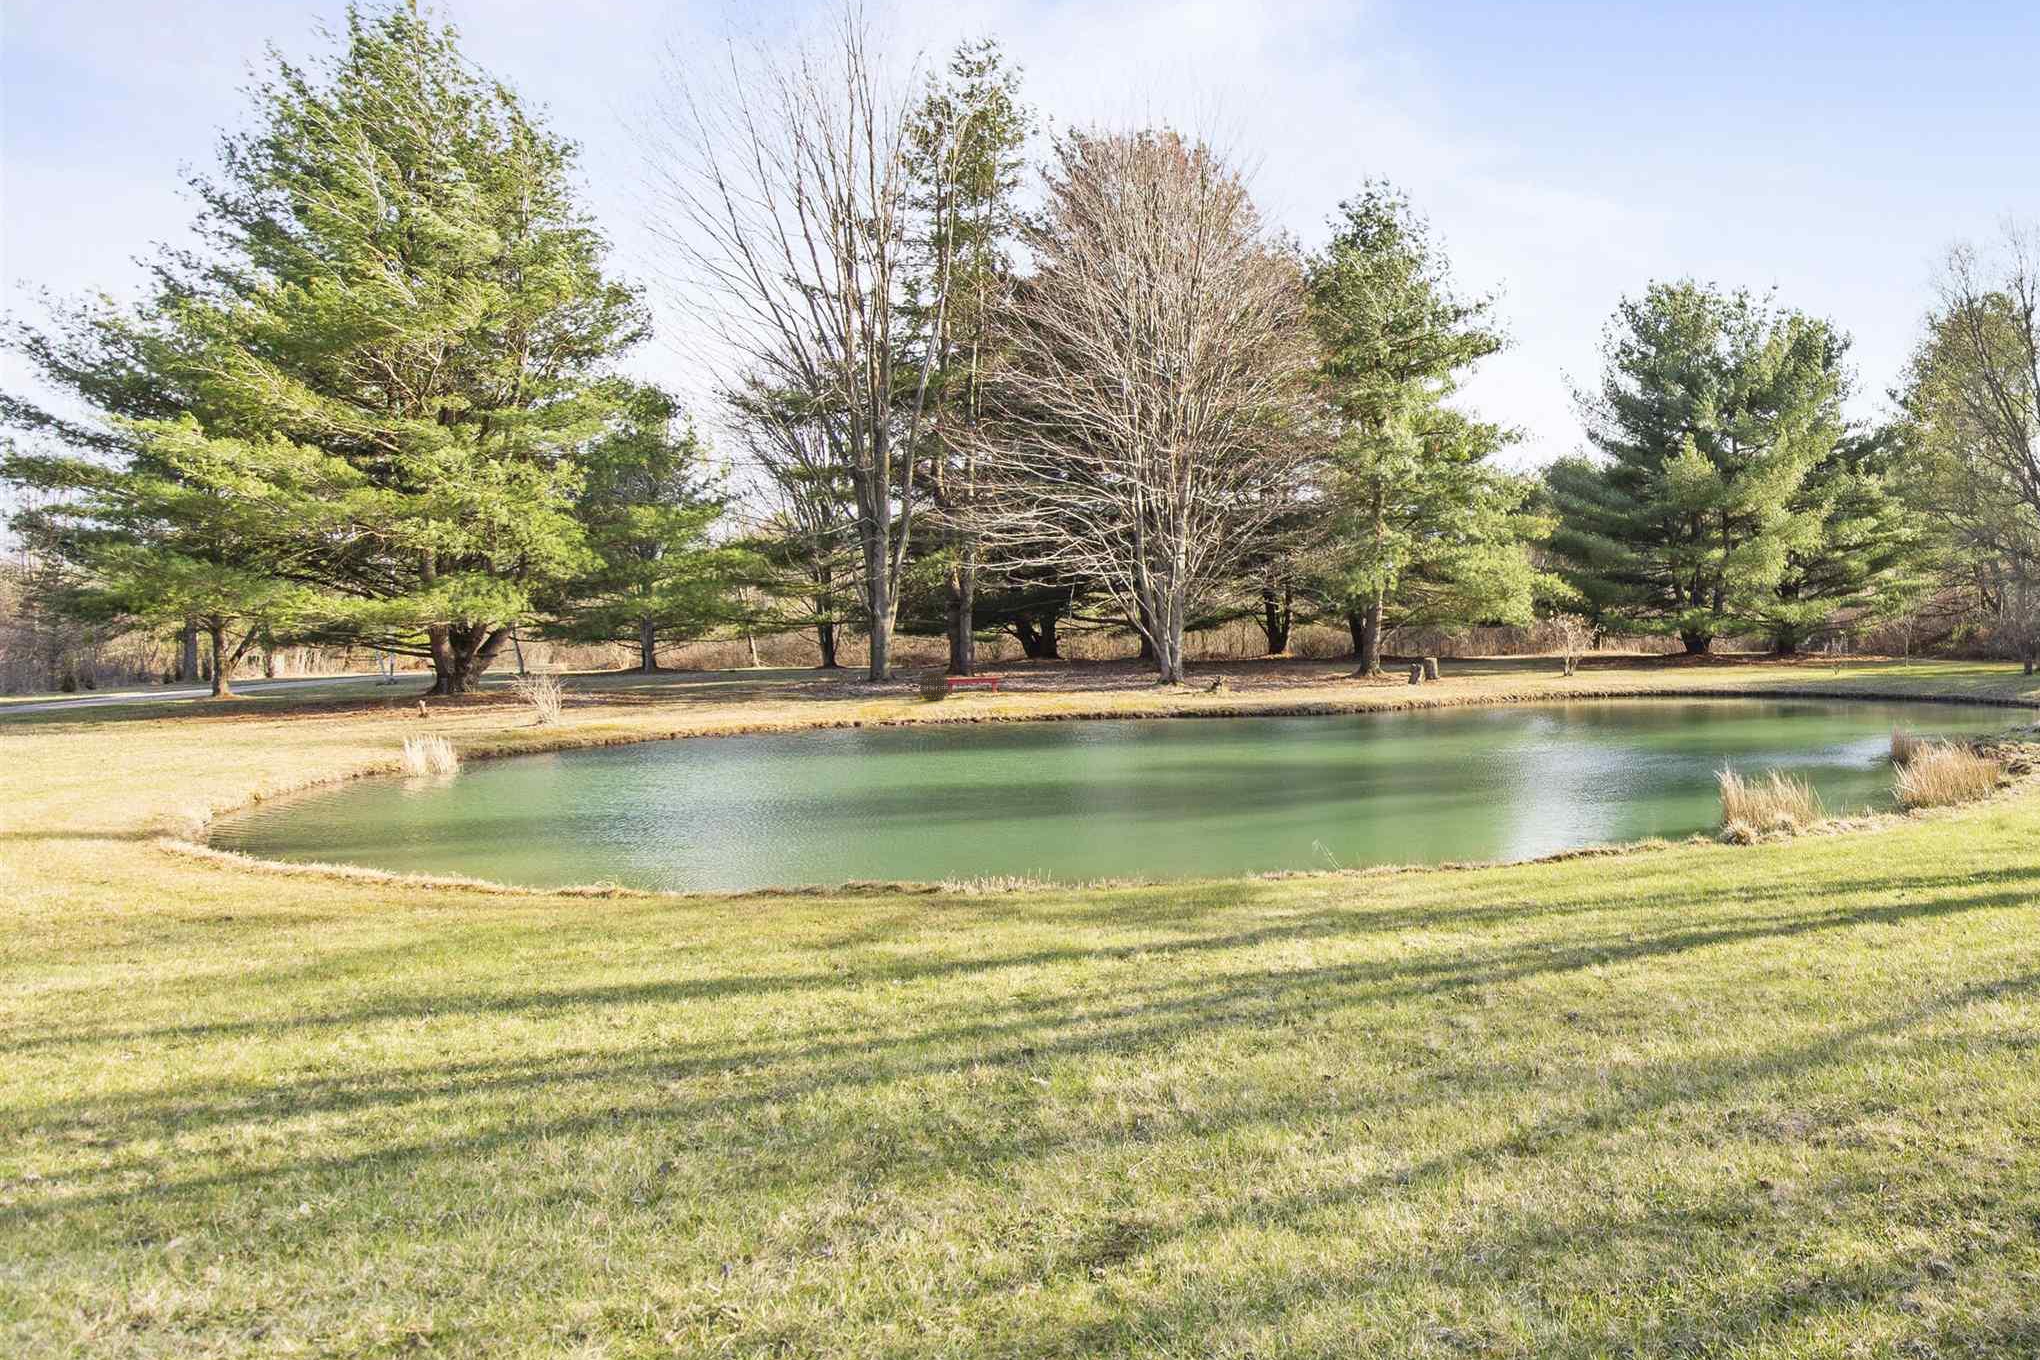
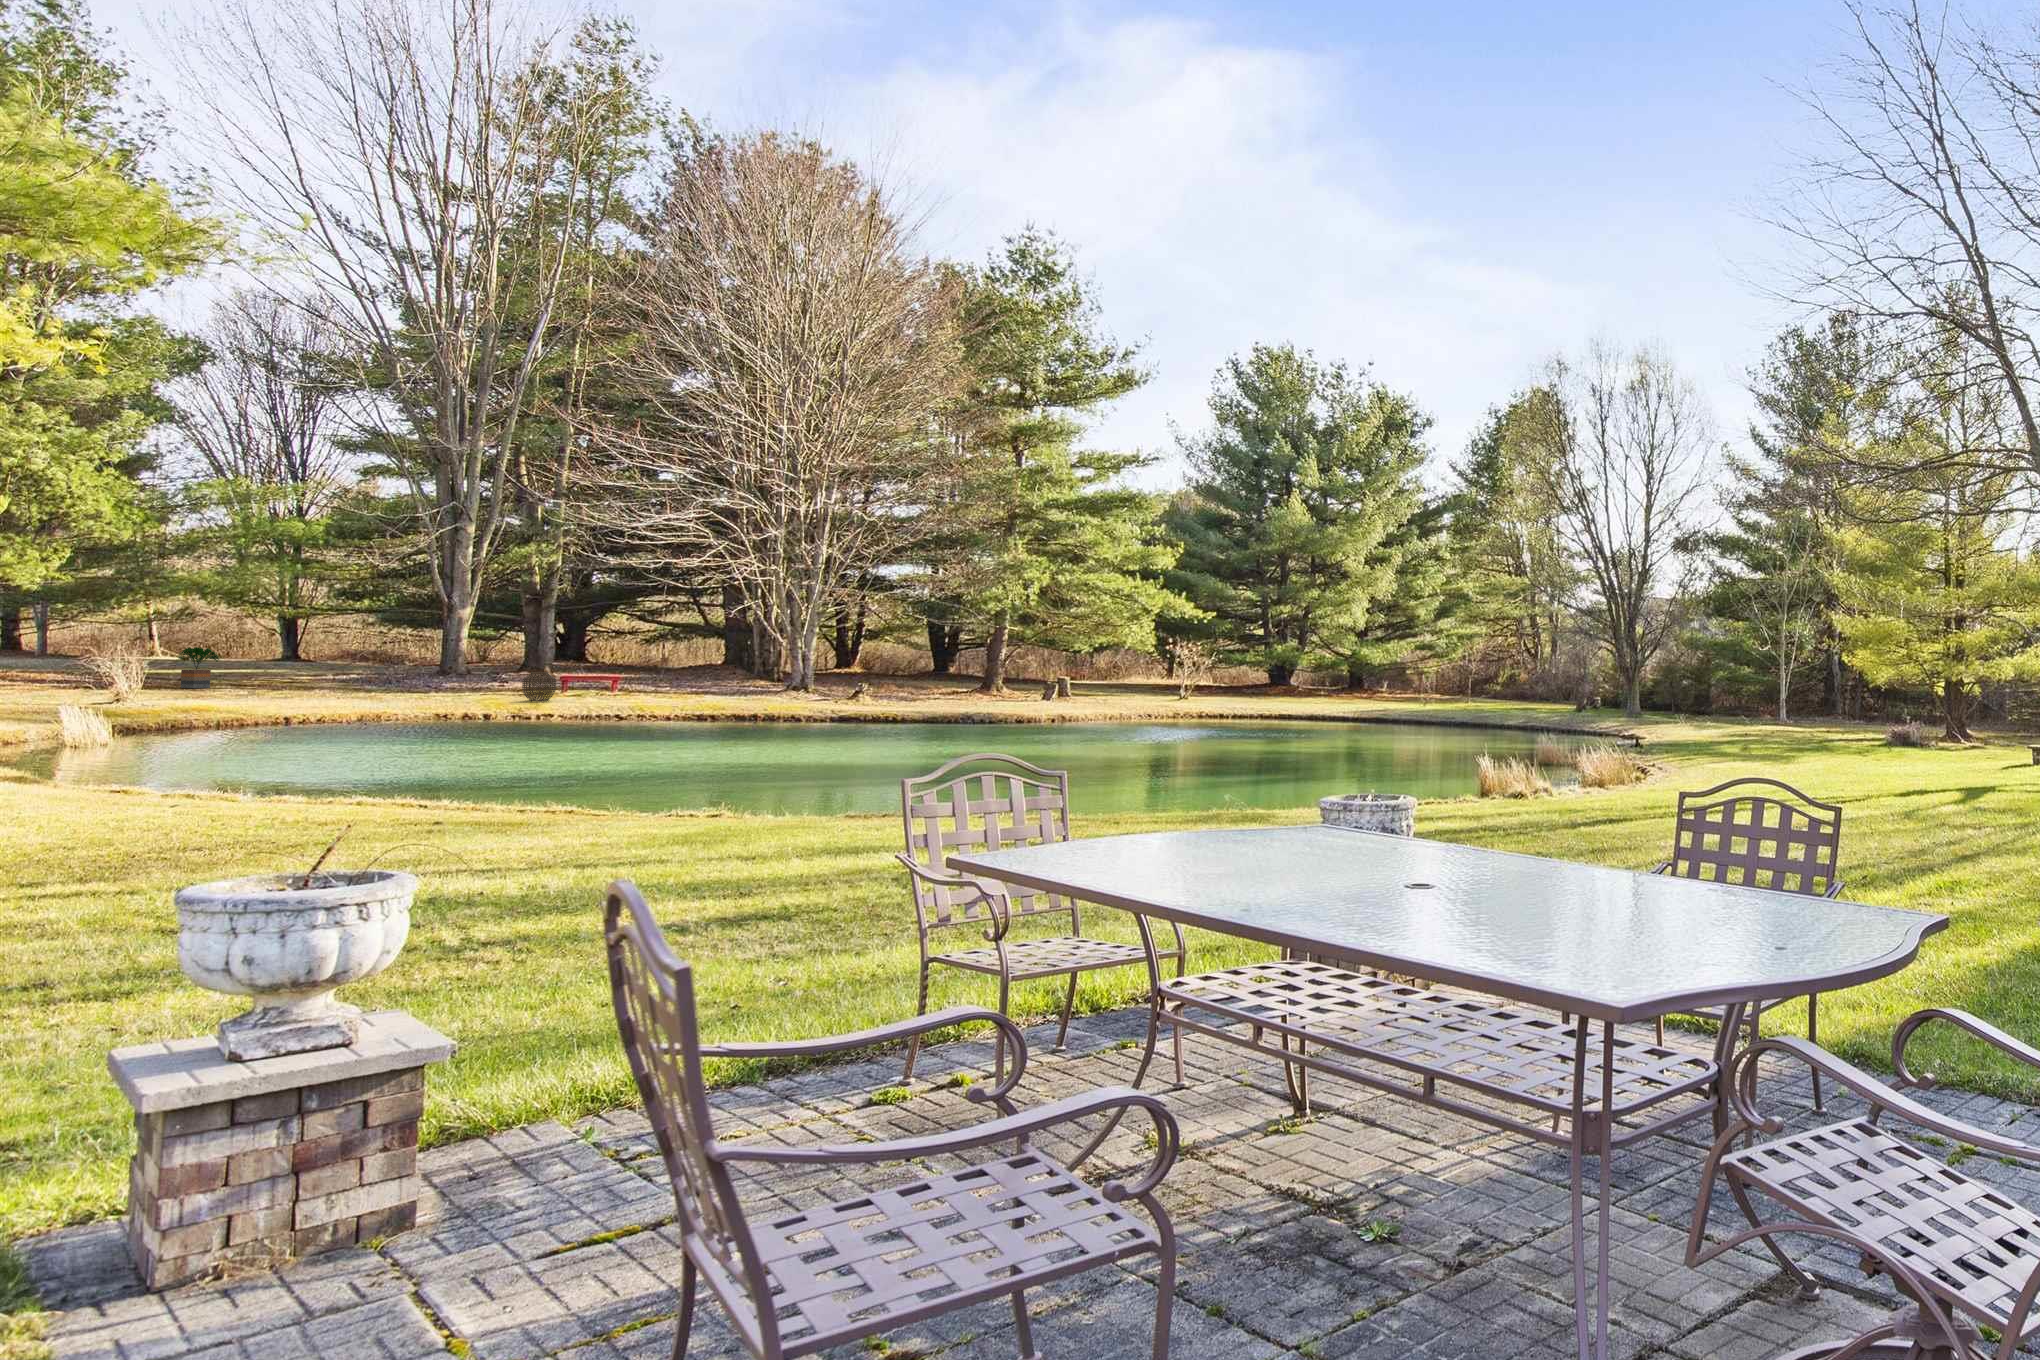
potted tree: none [688,661,719,697] -> present [178,647,219,688]

